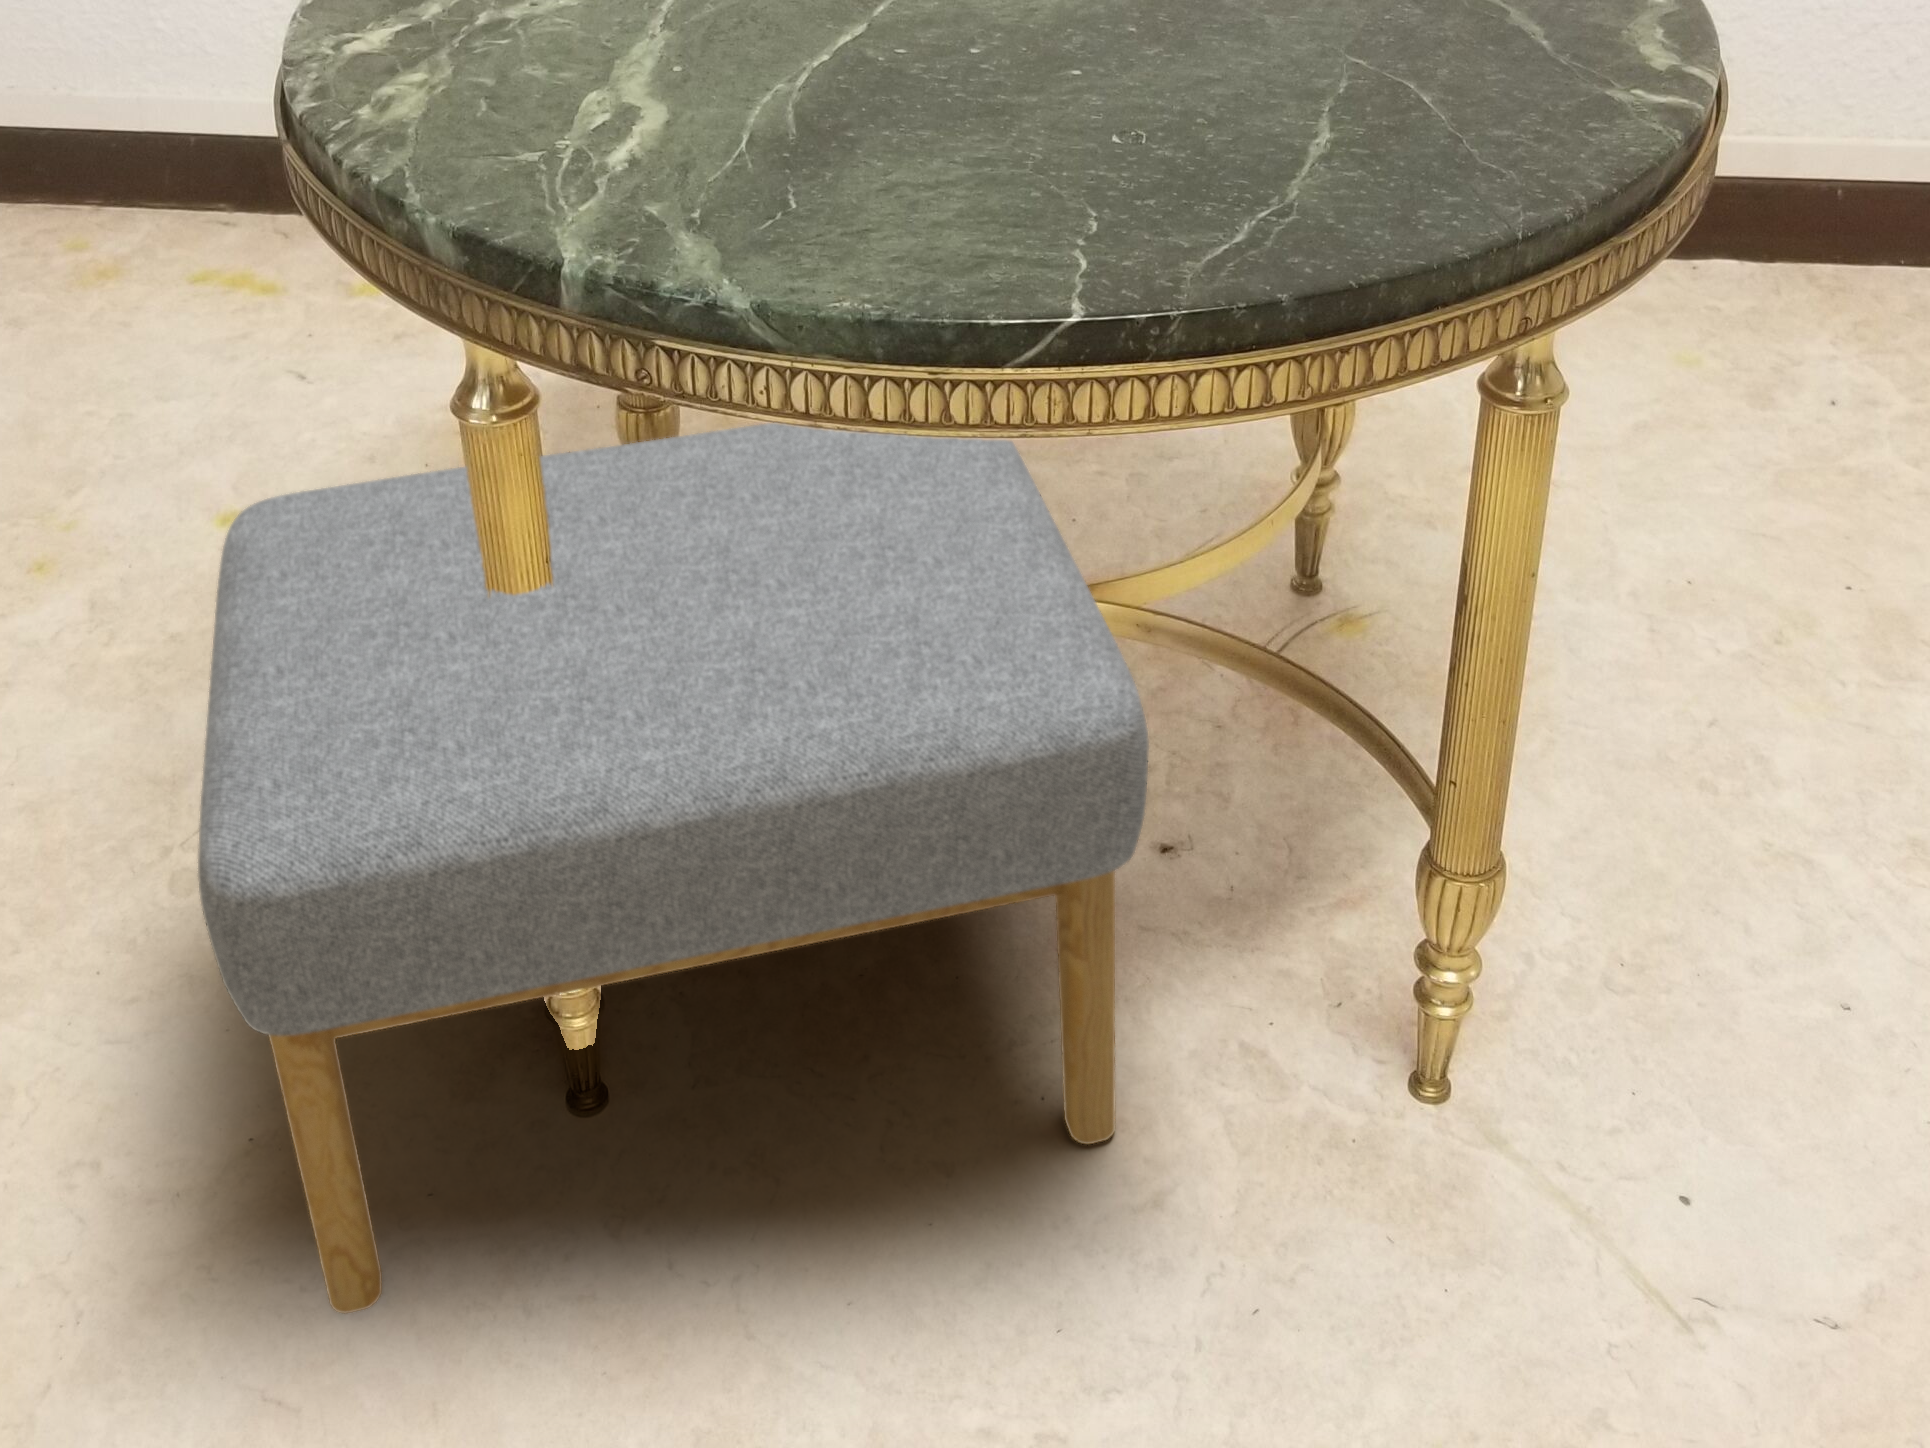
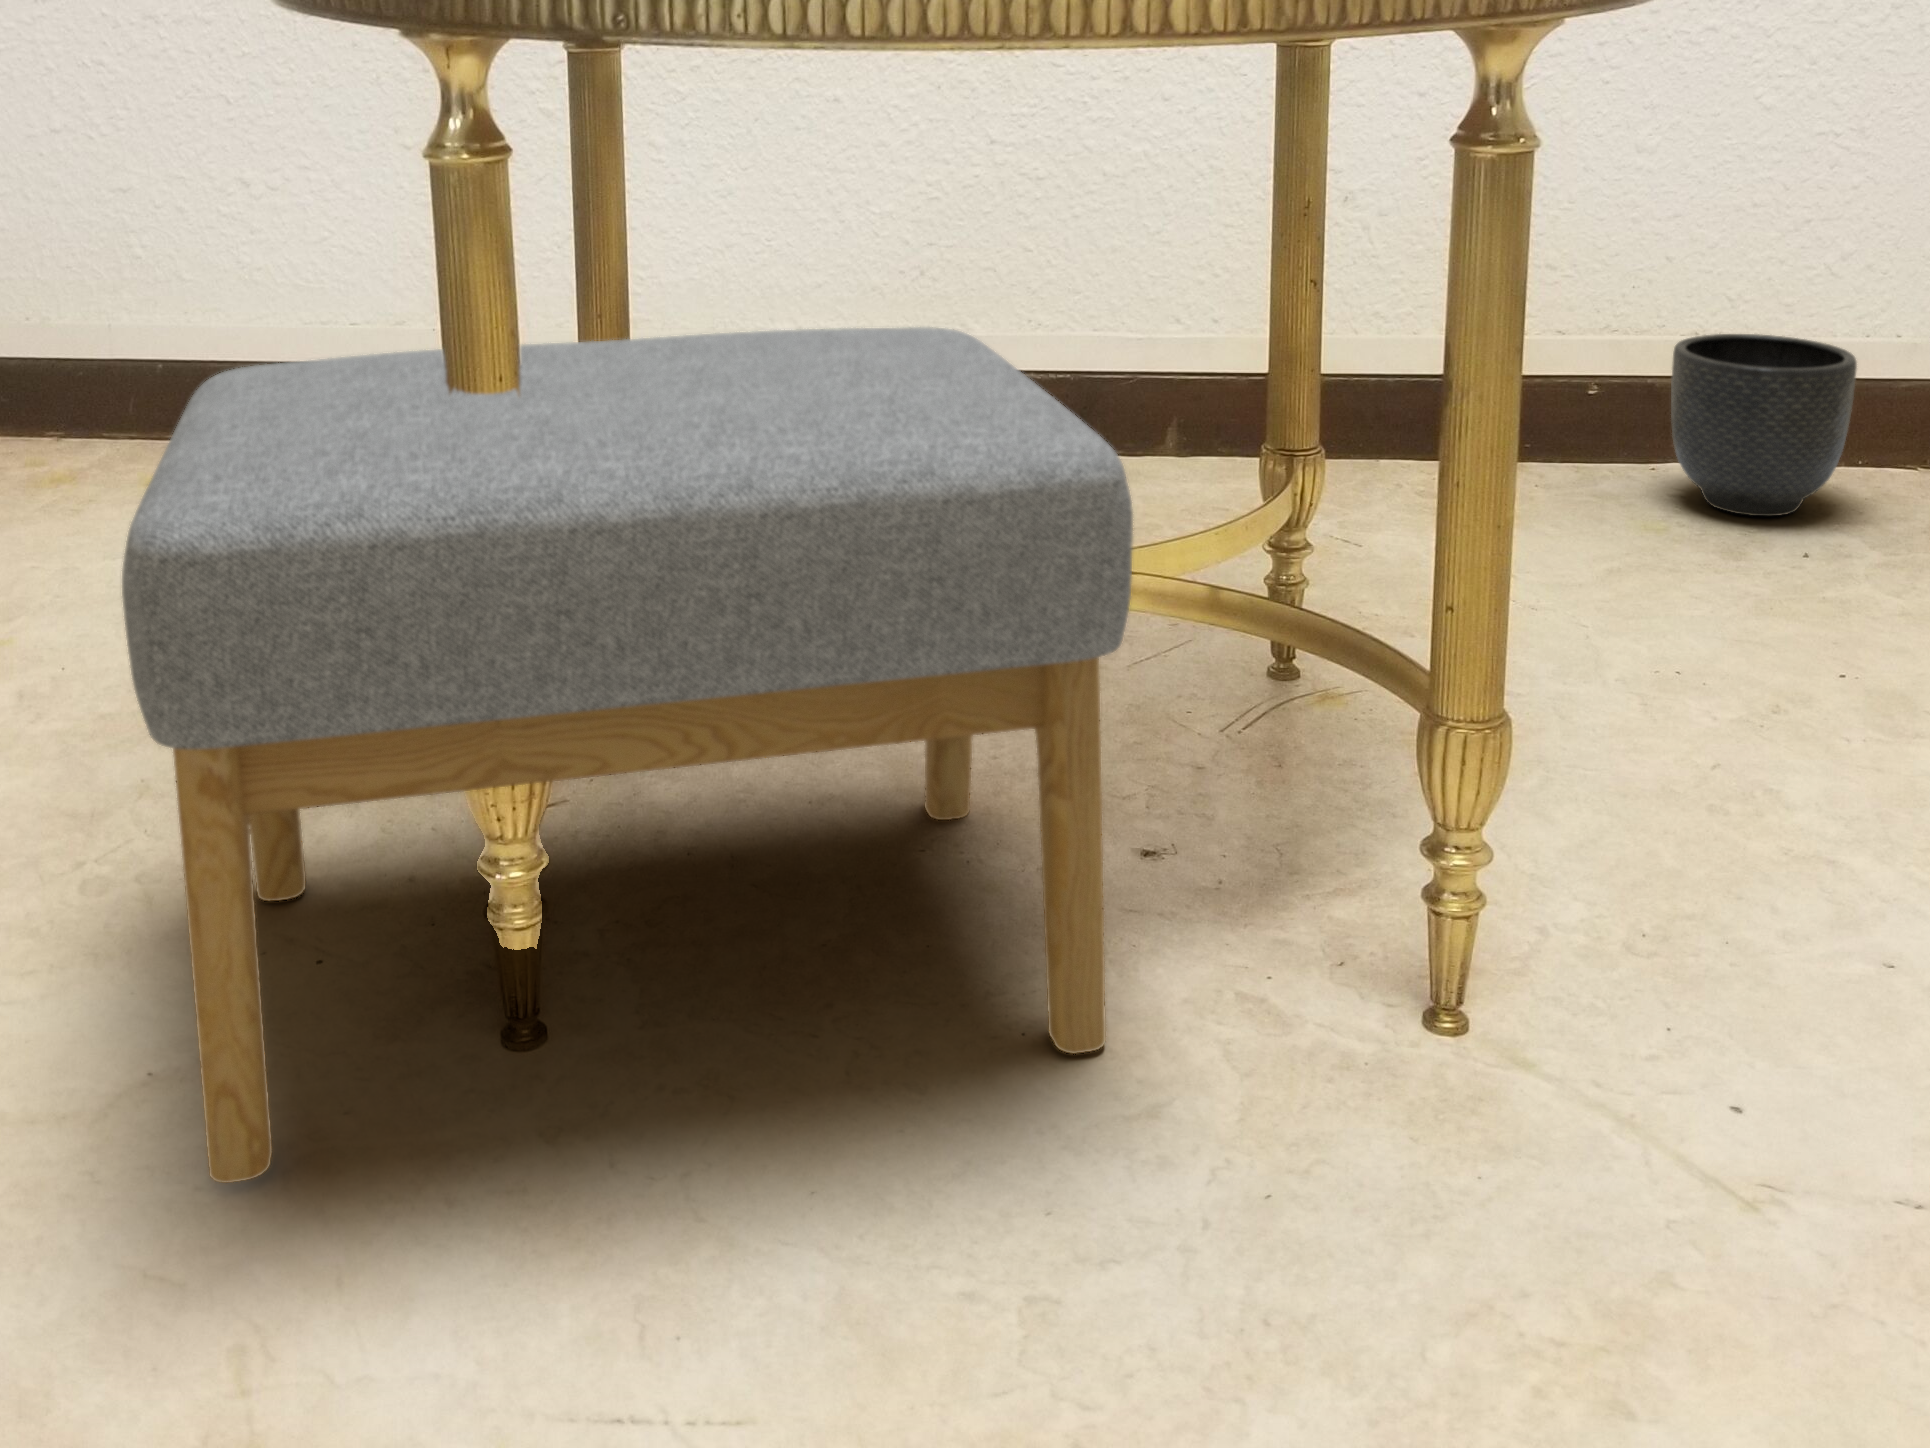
planter: none [1706,148,1901,349] -> present [1671,334,1857,516]

